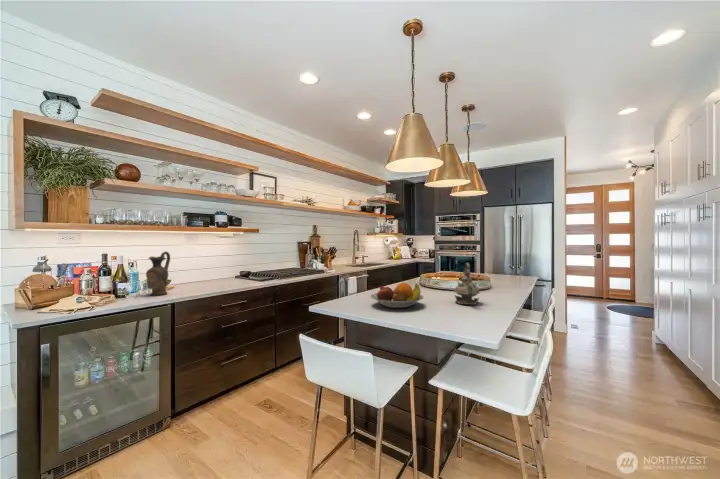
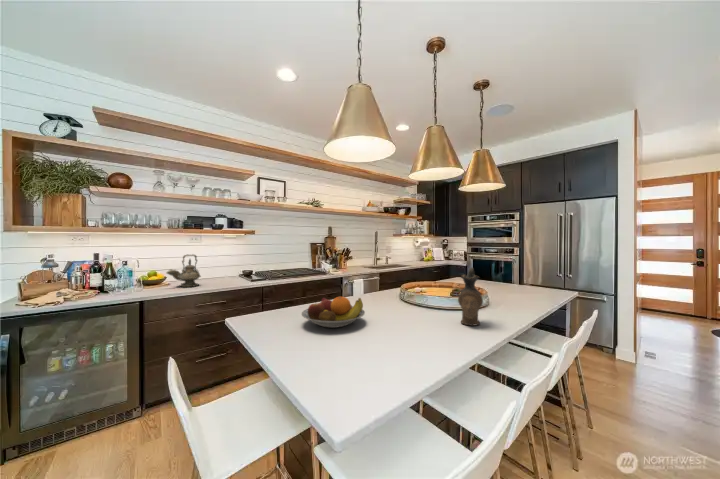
ceramic pitcher: present [146,251,170,295] -> present [458,268,483,326]
teapot: present [454,263,480,305] -> present [167,254,201,287]

